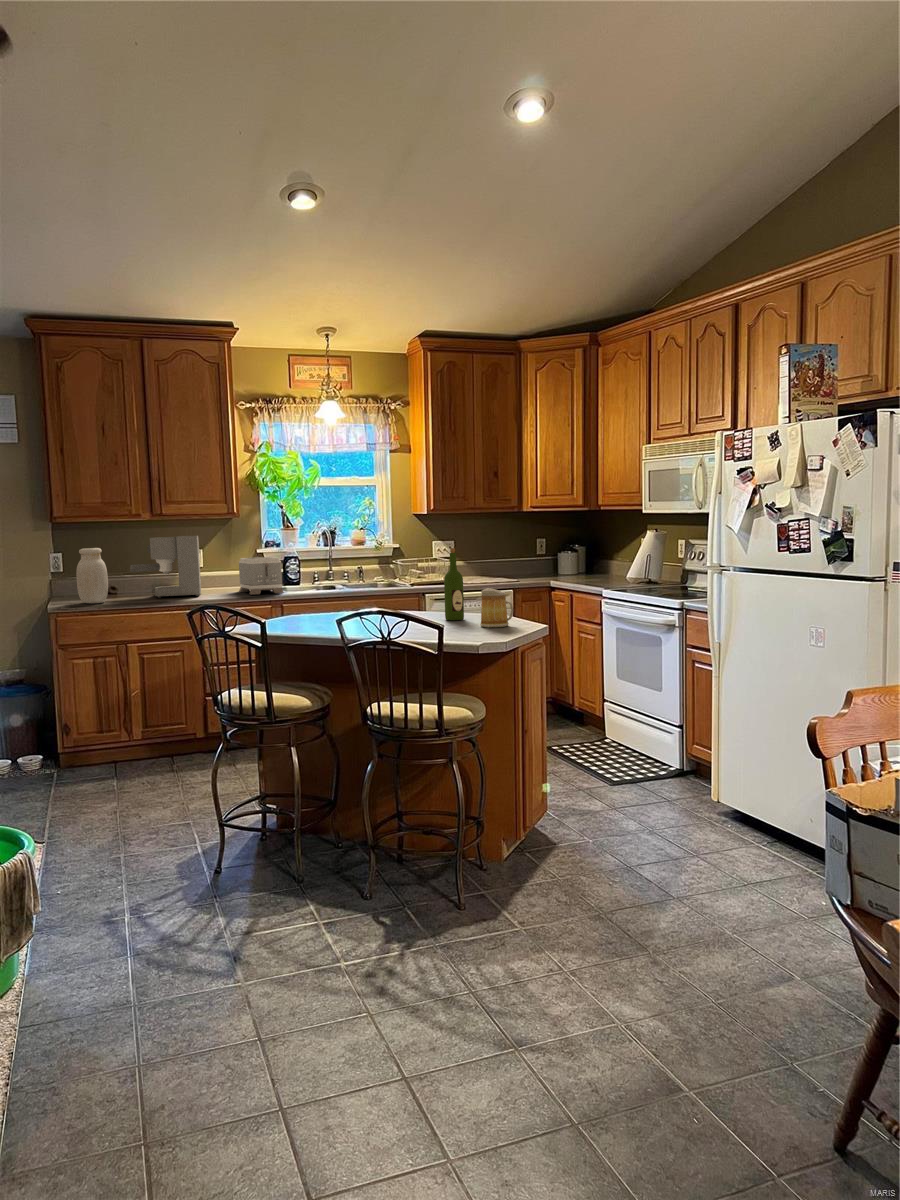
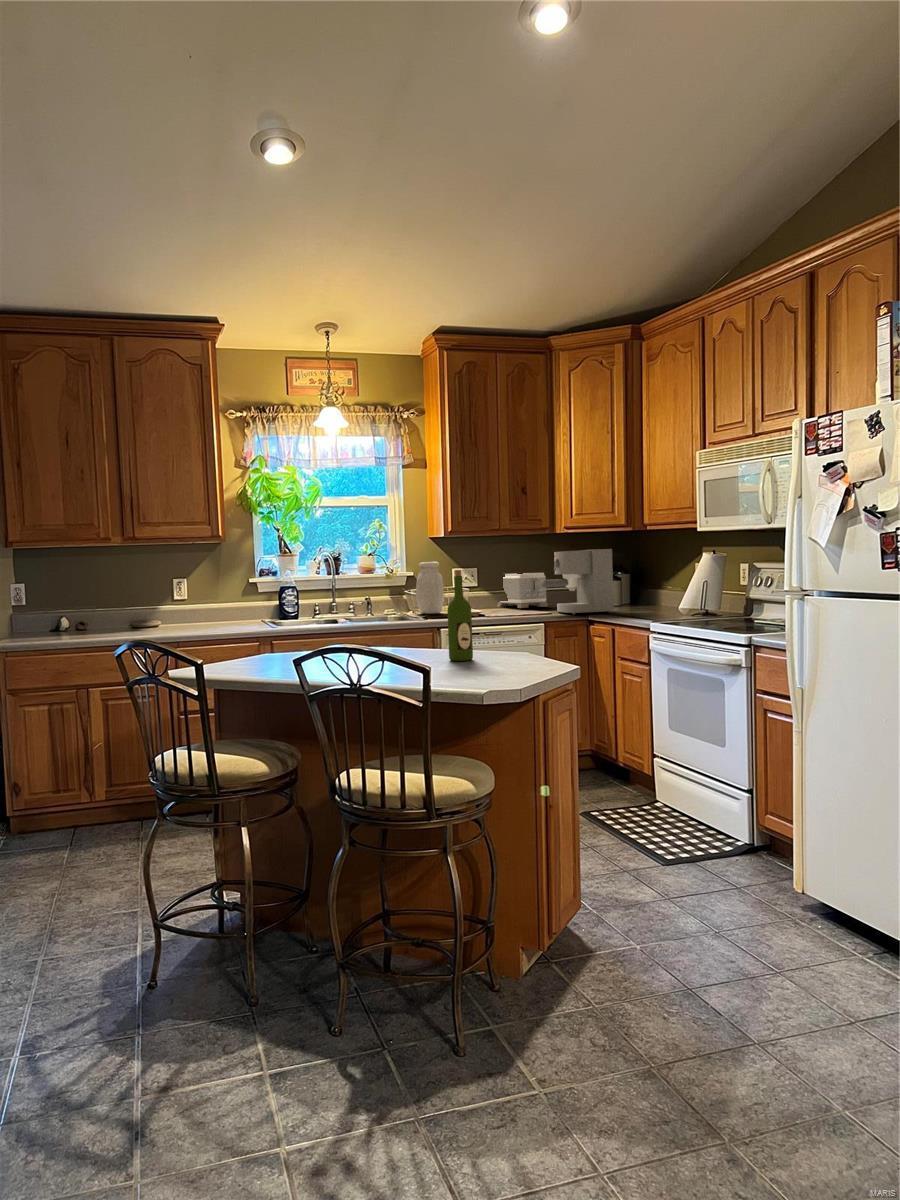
coffee maker: present [130,536,201,598] -> present [541,549,614,614]
jar: present [77,548,108,603] -> present [416,562,444,614]
toaster: present [239,557,284,595] -> present [497,573,548,608]
mug: present [480,588,513,627] -> none [490,620,533,670]

